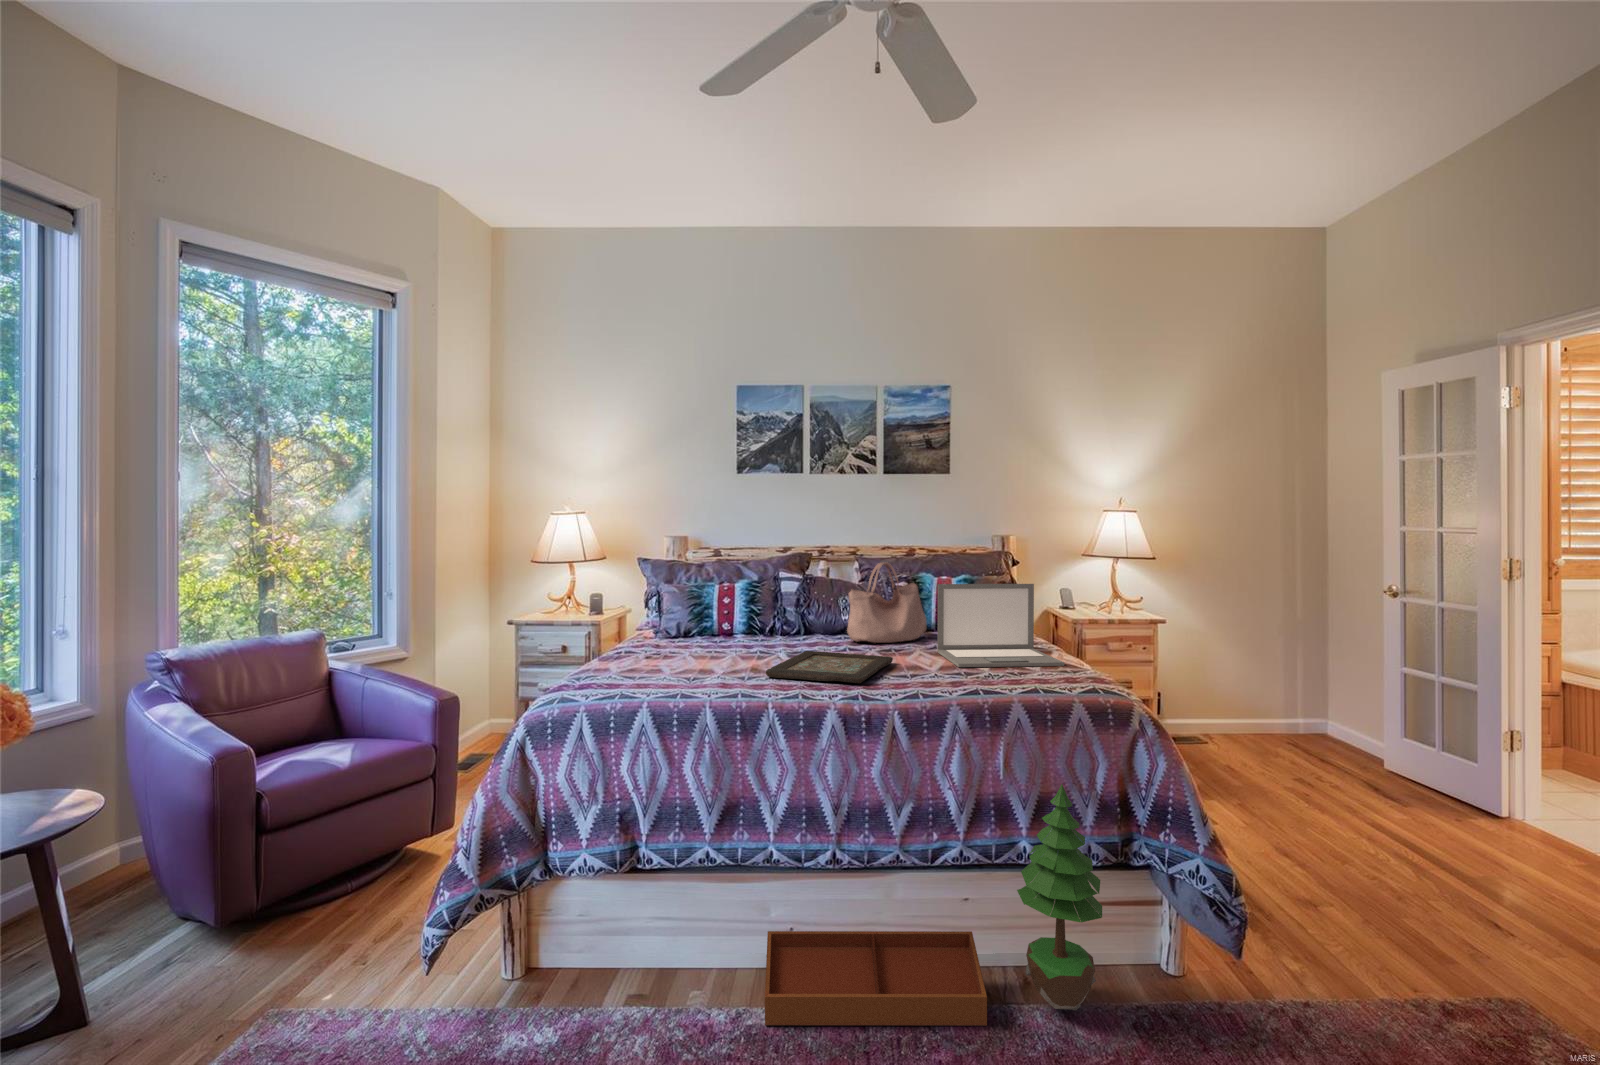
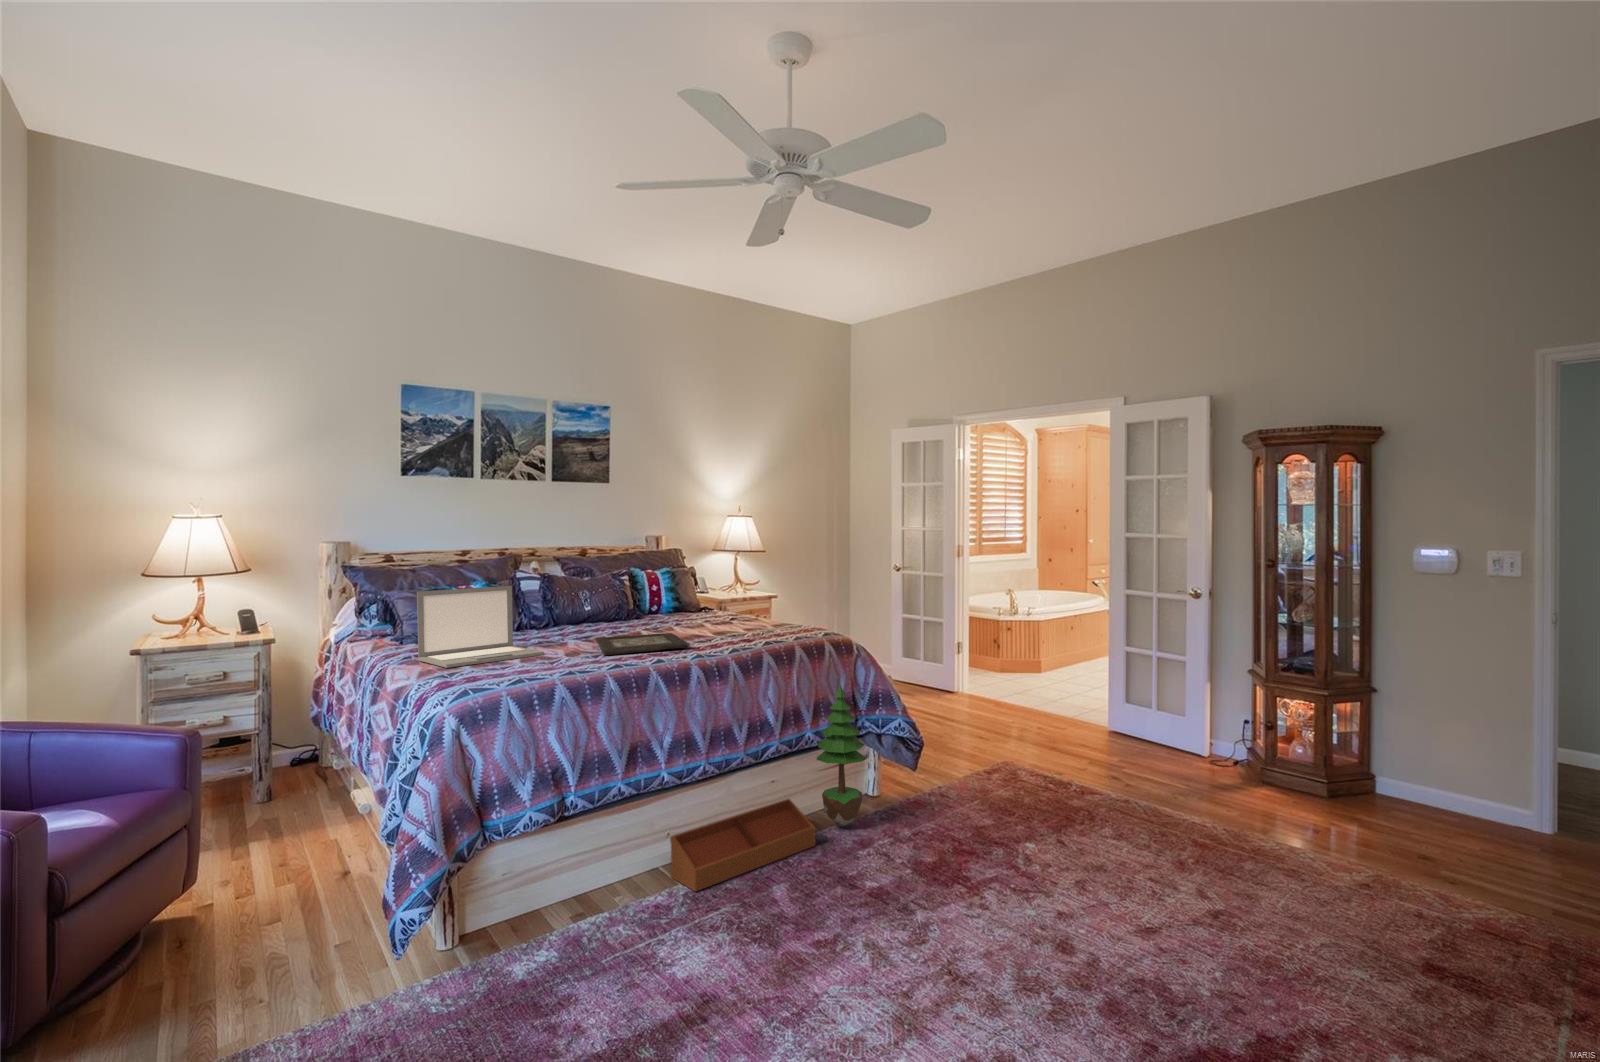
handbag: present [847,562,926,643] -> none [594,561,652,632]
laptop: present [938,584,1064,667] -> present [417,586,544,668]

